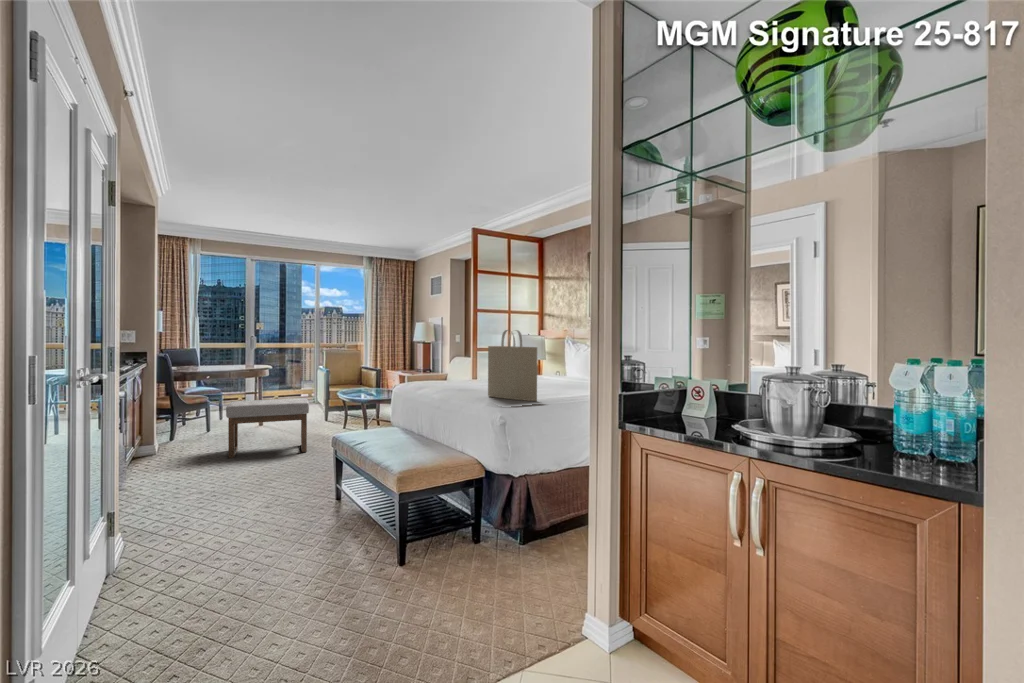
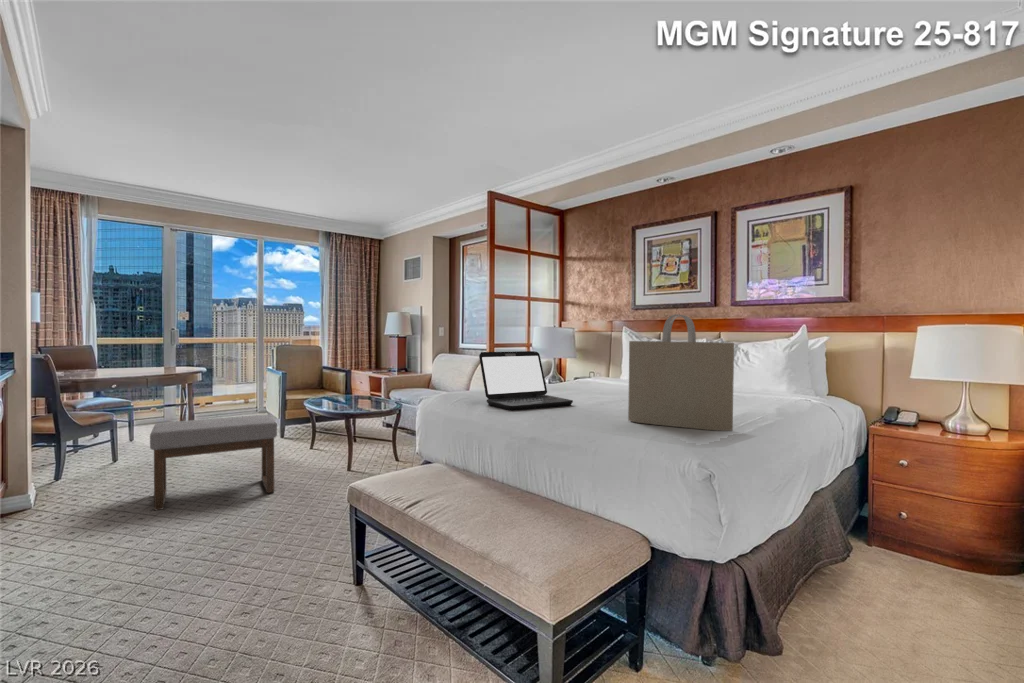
laptop: none [420,353,478,391] -> present [479,351,573,411]

